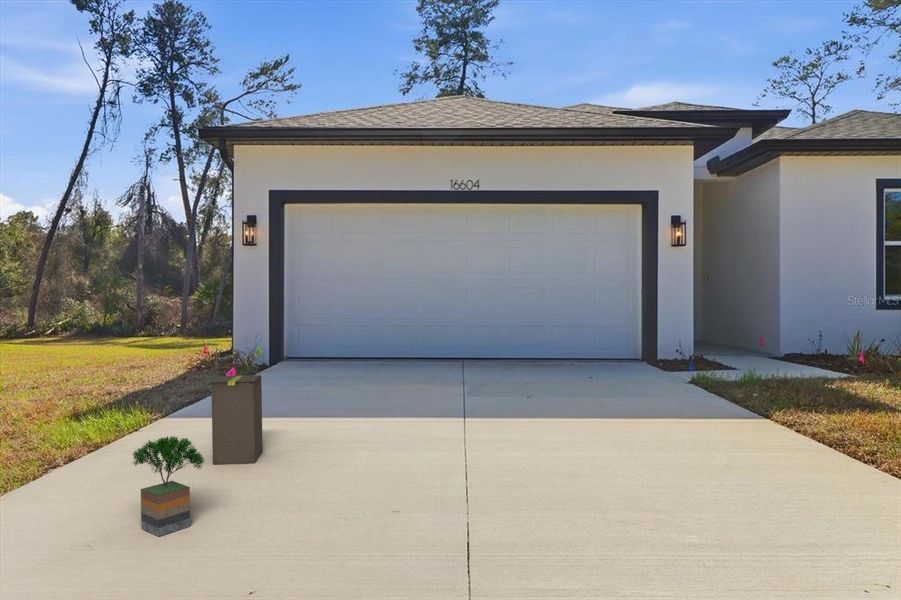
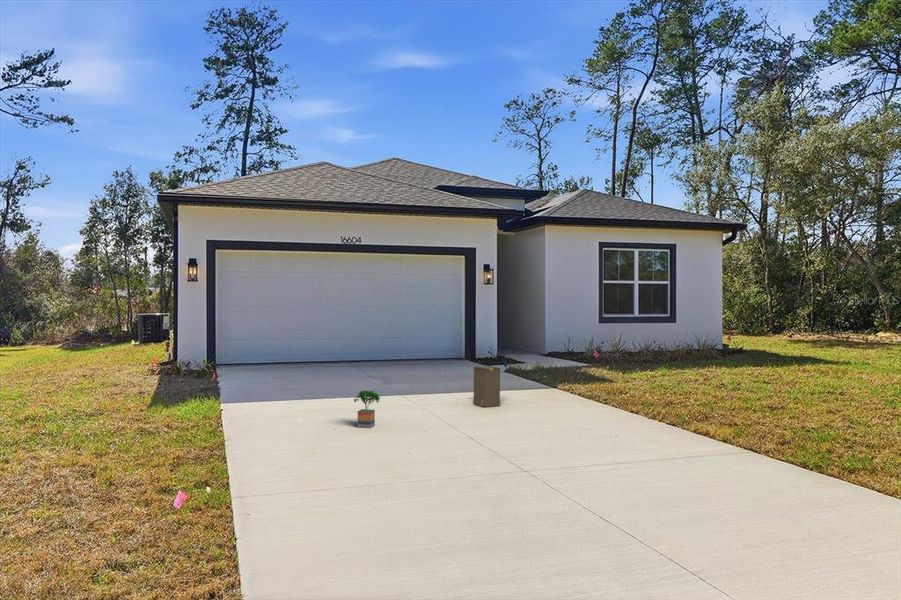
cardboard box: present [211,375,263,464] -> present [474,366,500,408]

